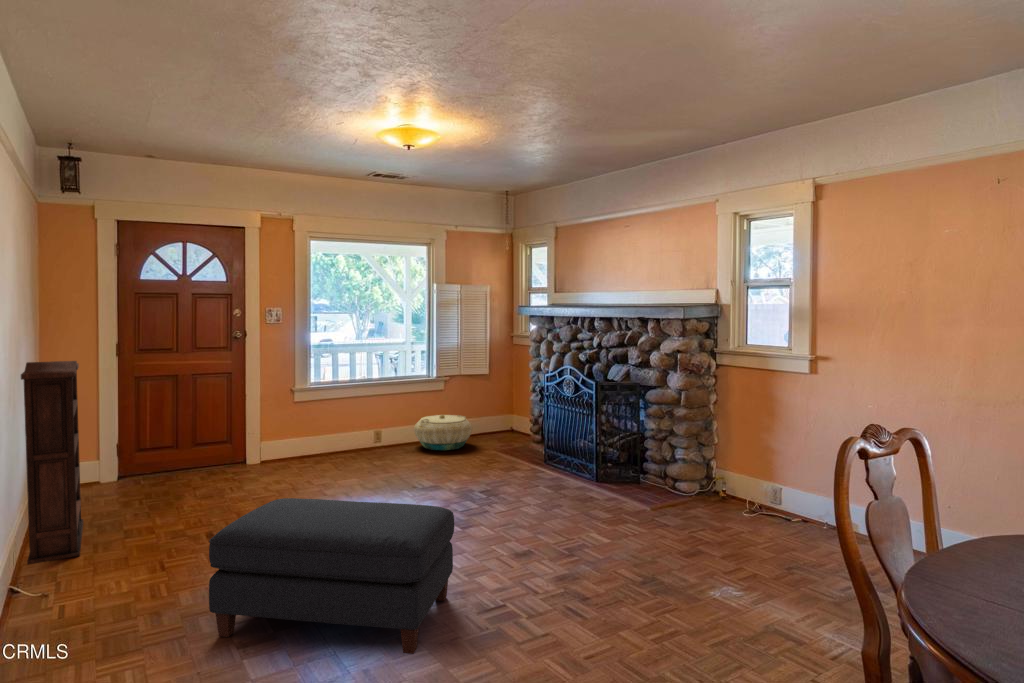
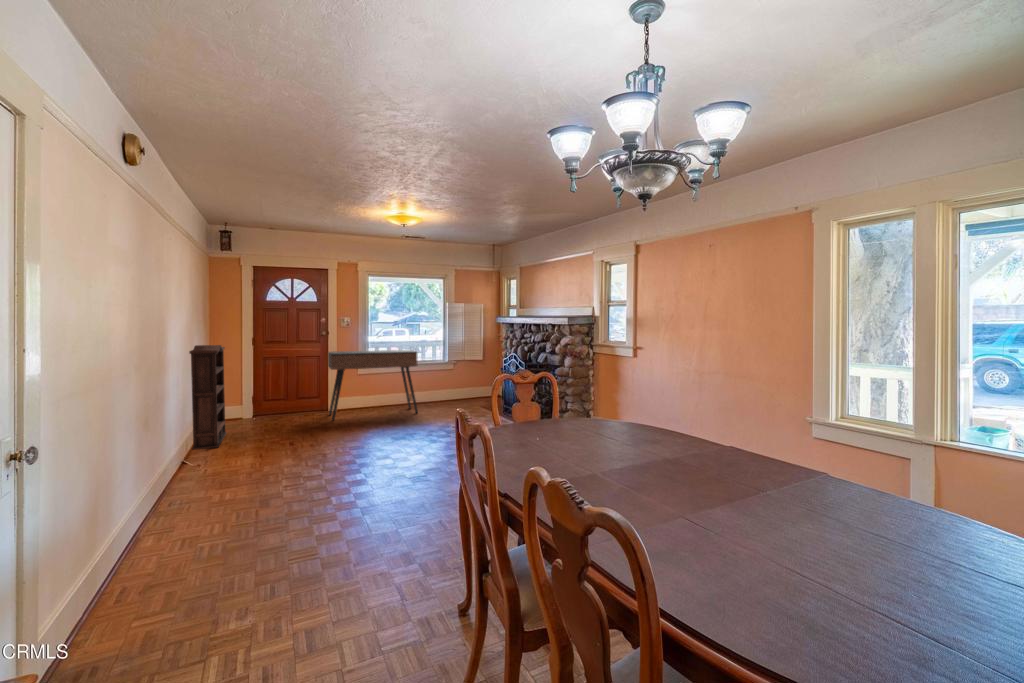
console table: none [254,361,407,485] -> present [328,350,418,420]
basket: present [414,415,472,450] -> none [430,384,466,406]
ottoman: present [209,498,454,654] -> none [263,418,394,493]

